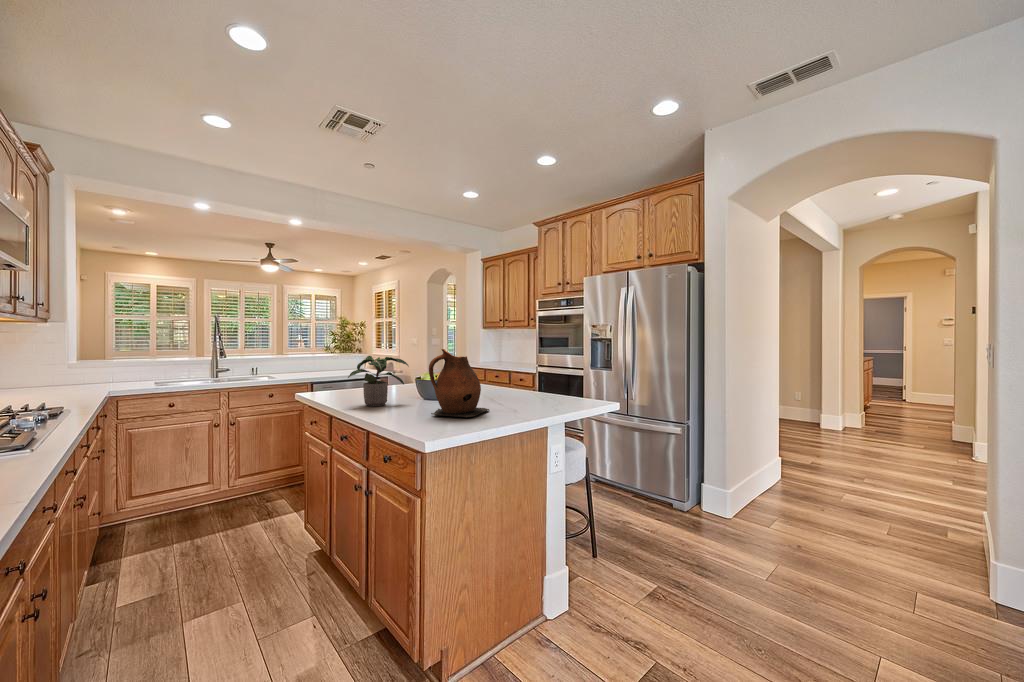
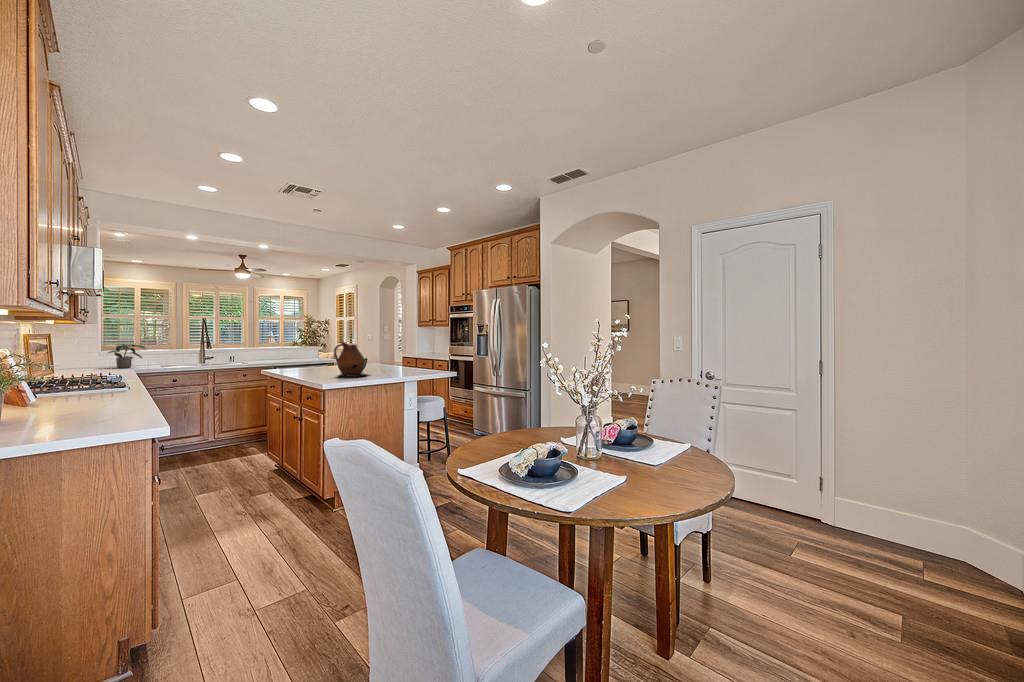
potted plant: present [348,356,408,406] -> present [107,344,146,368]

